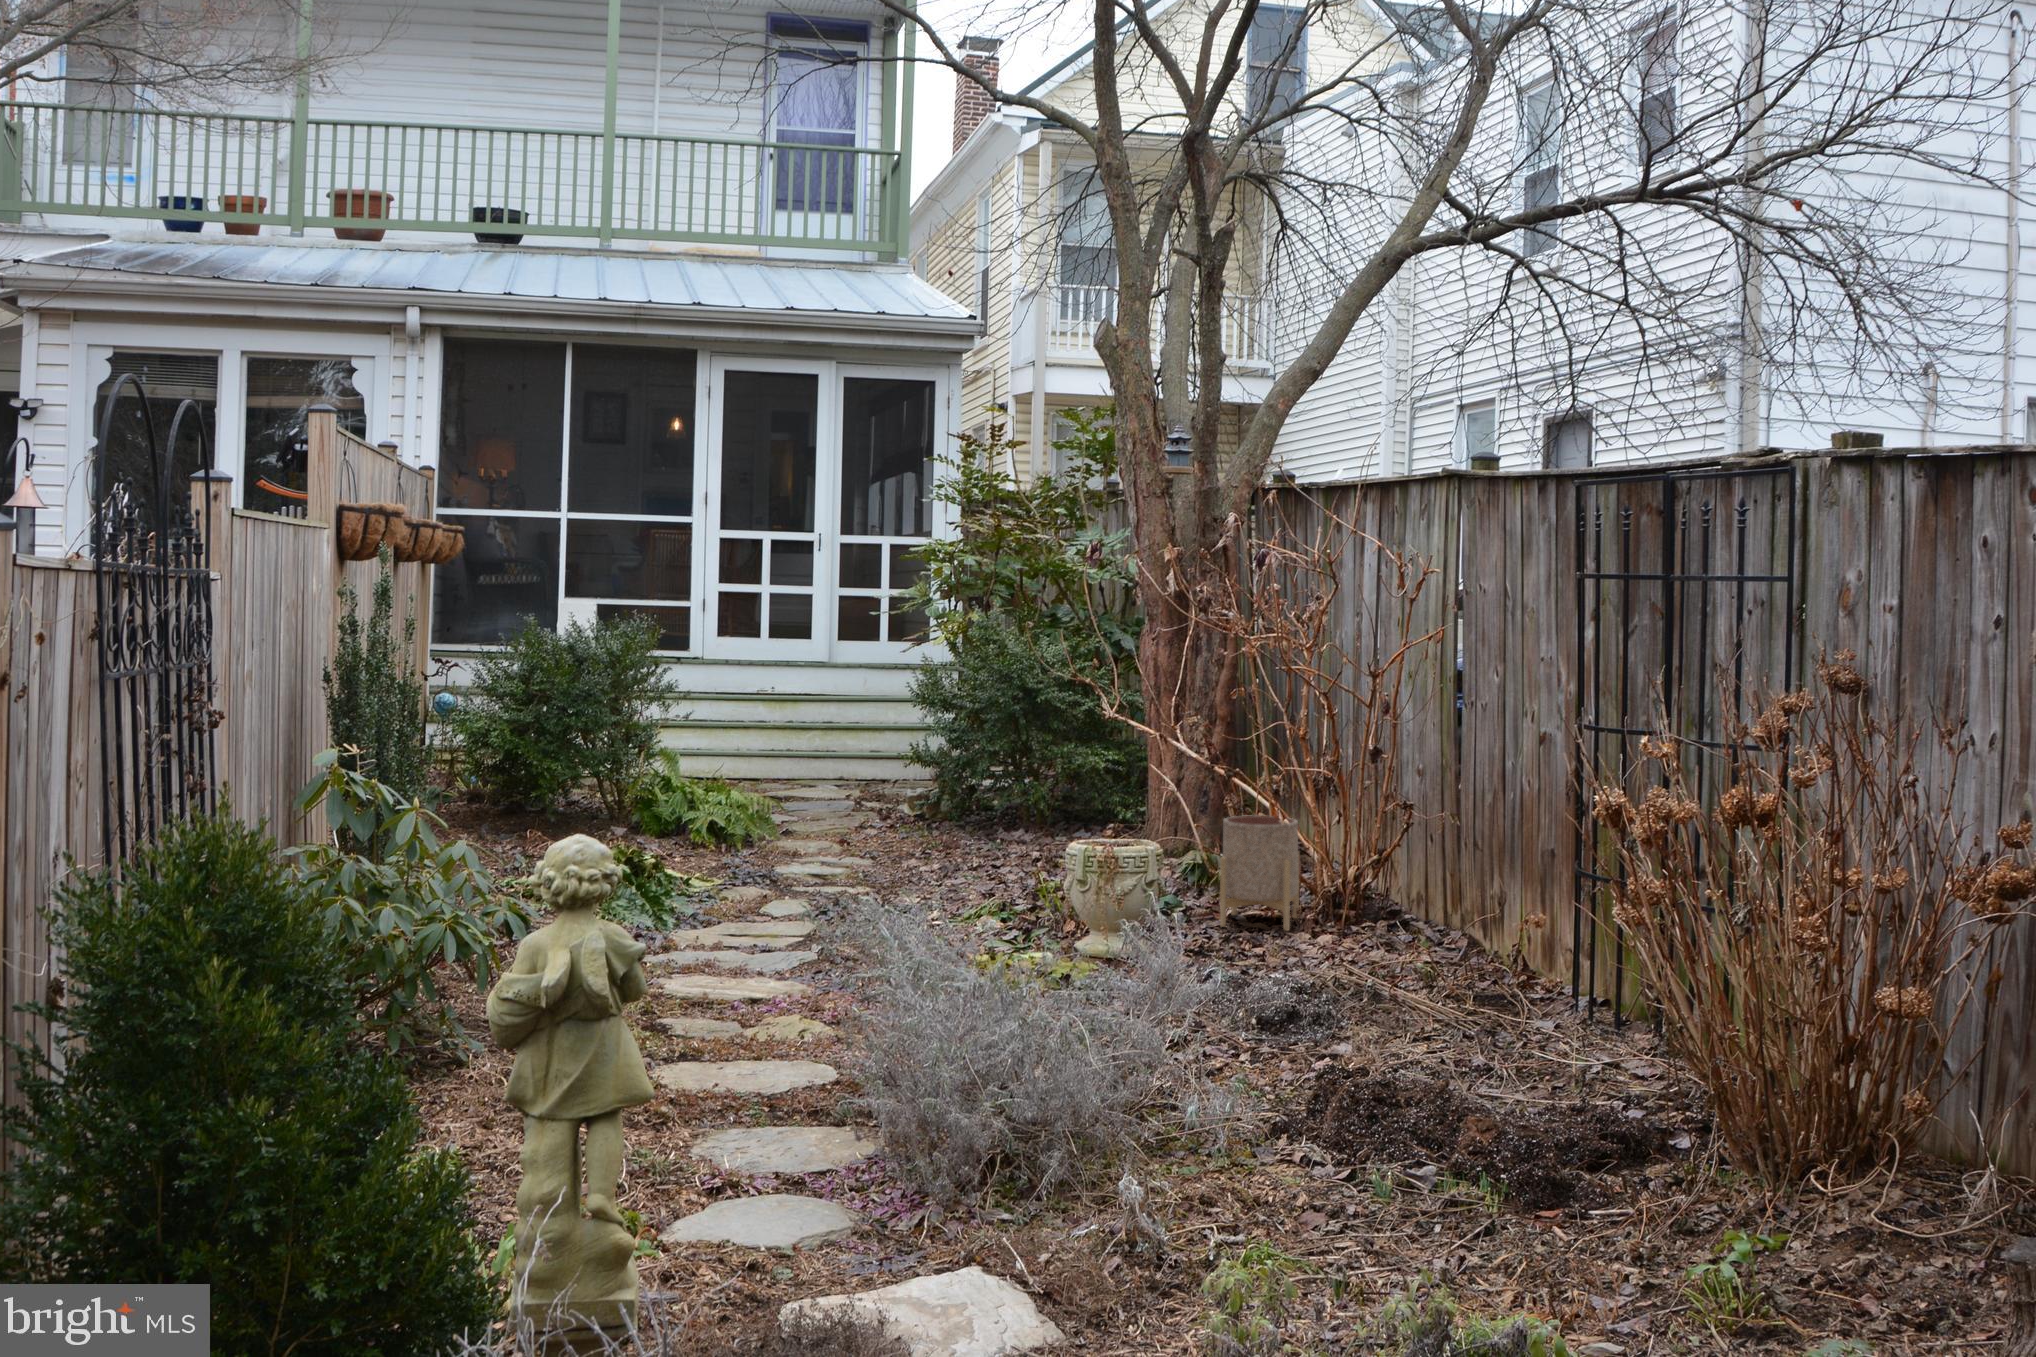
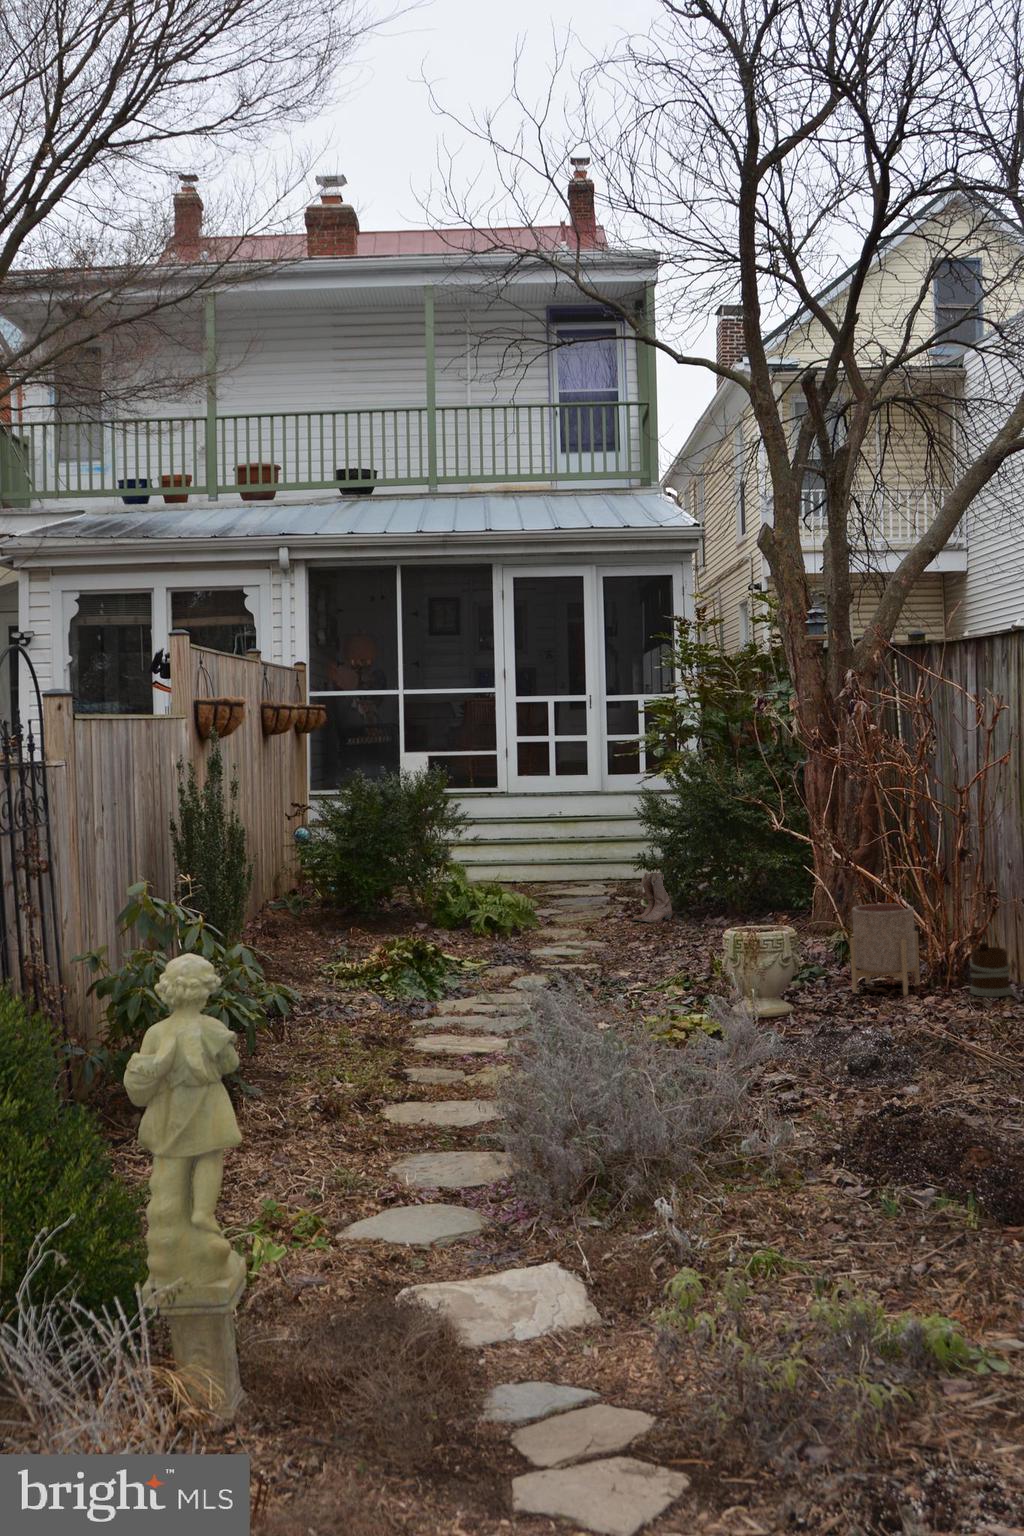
boots: none [895,770,947,835] -> present [633,872,672,922]
wooden bucket: none [1364,841,1414,933] -> present [970,923,1012,997]

